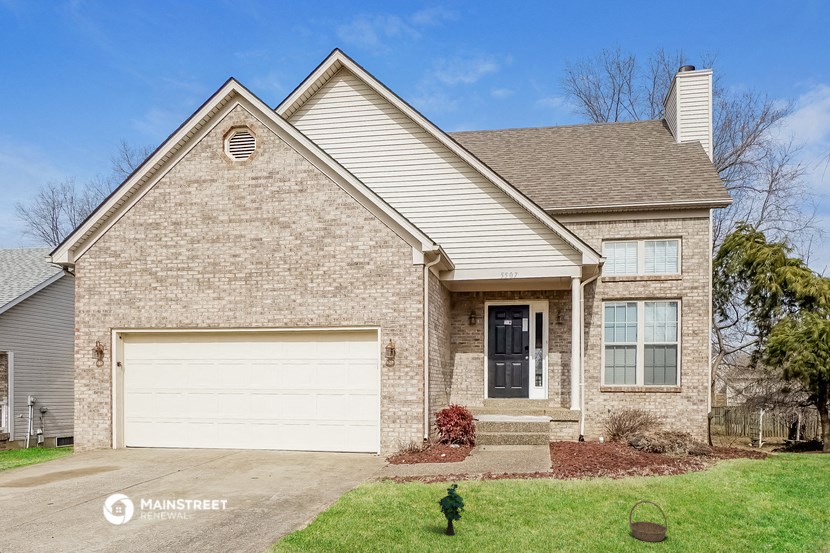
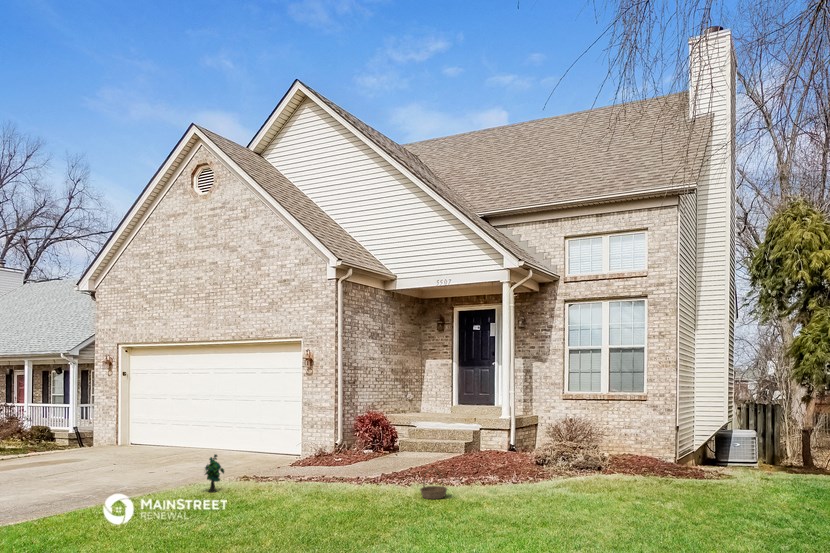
basket: present [629,501,667,542] -> present [420,468,447,499]

